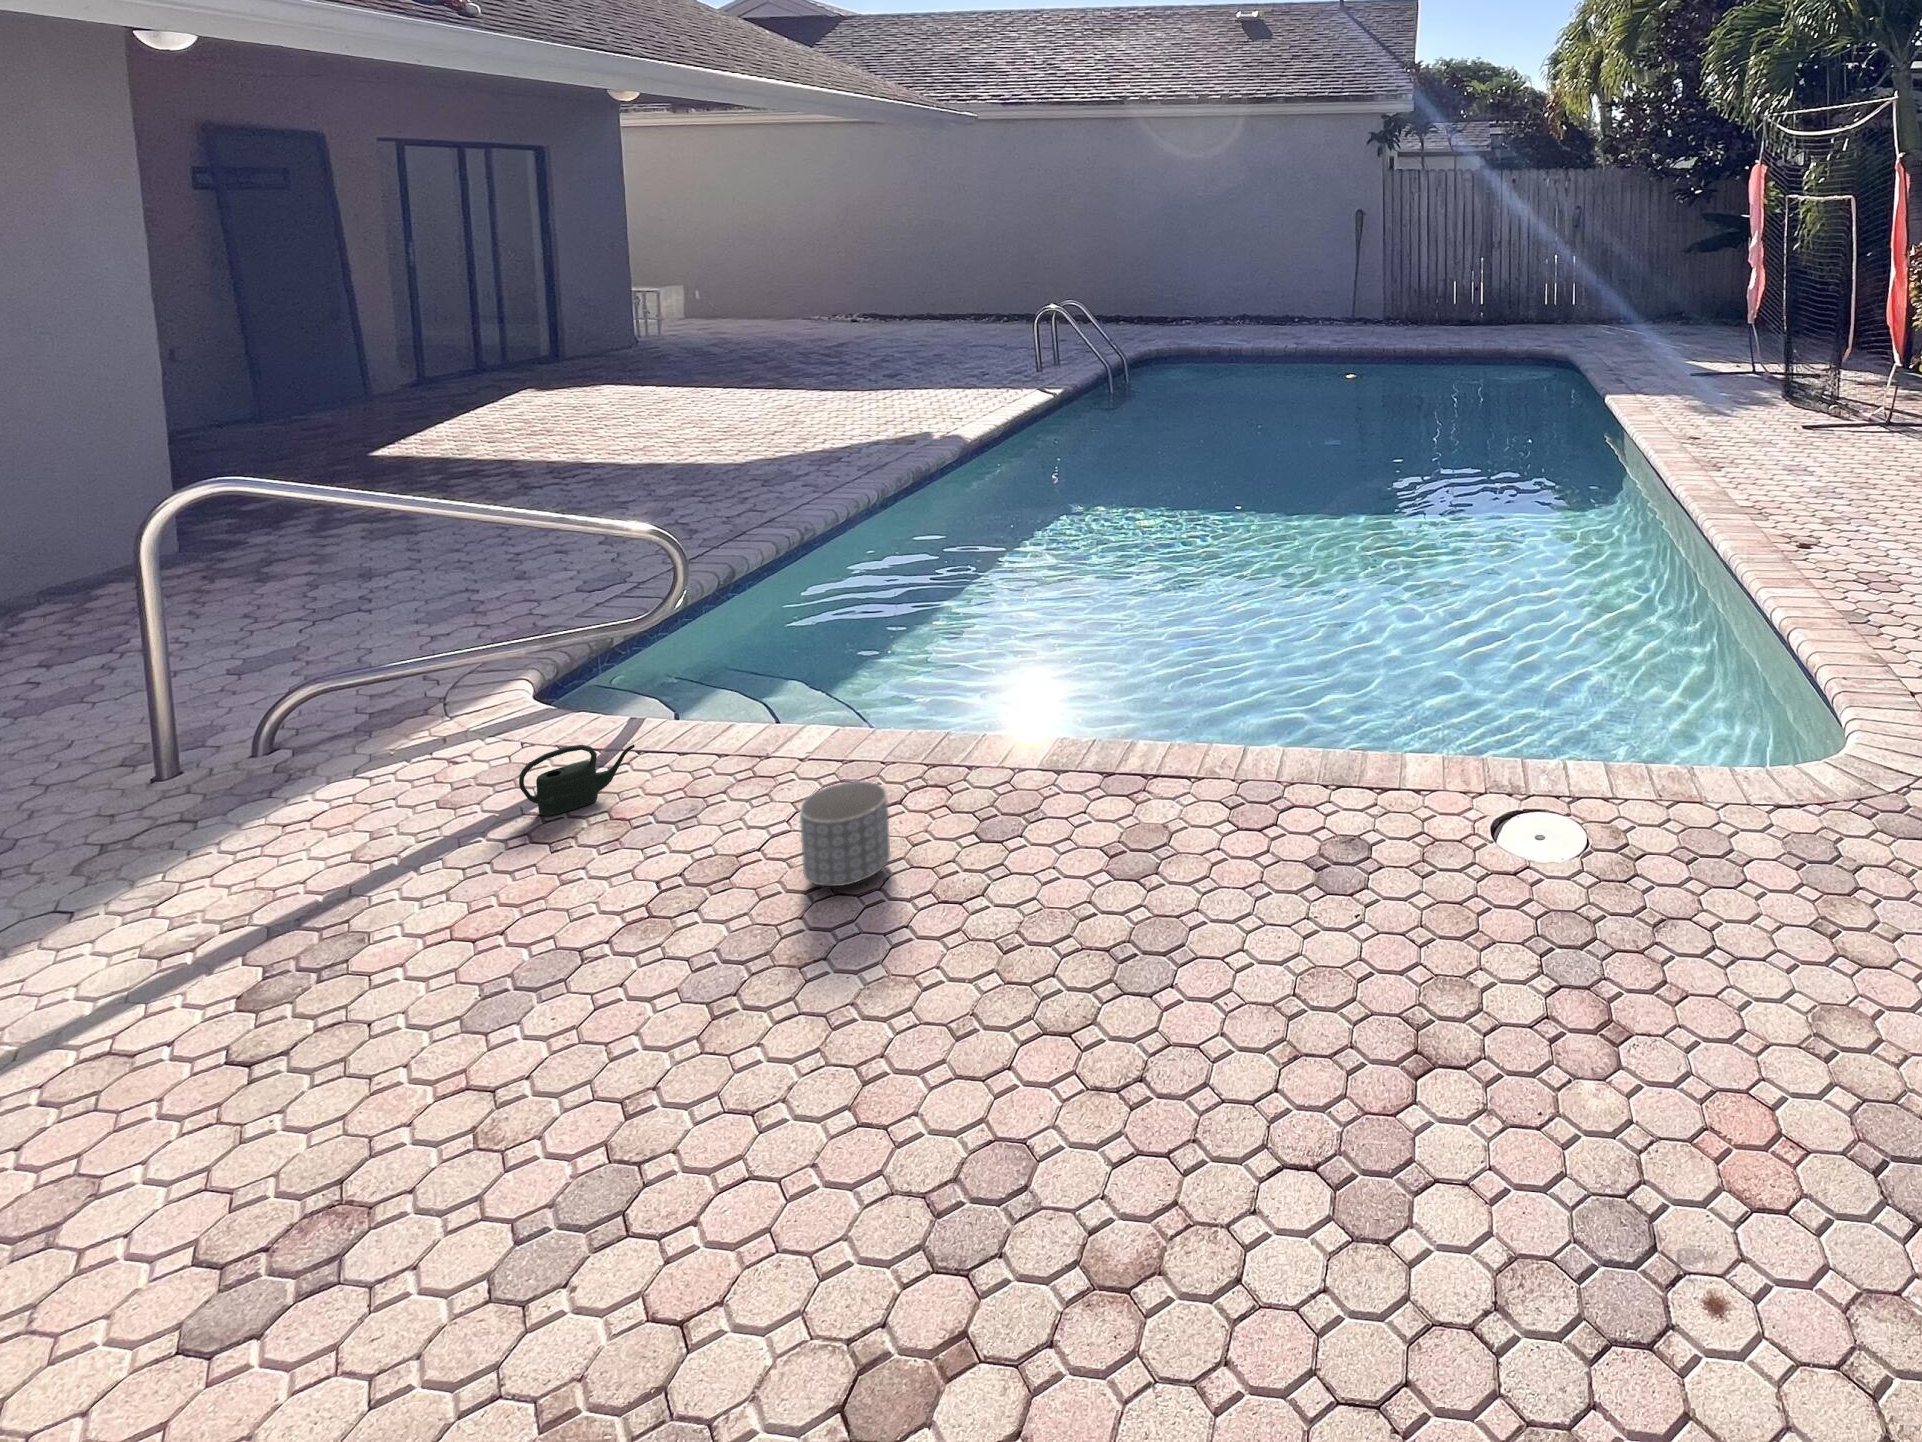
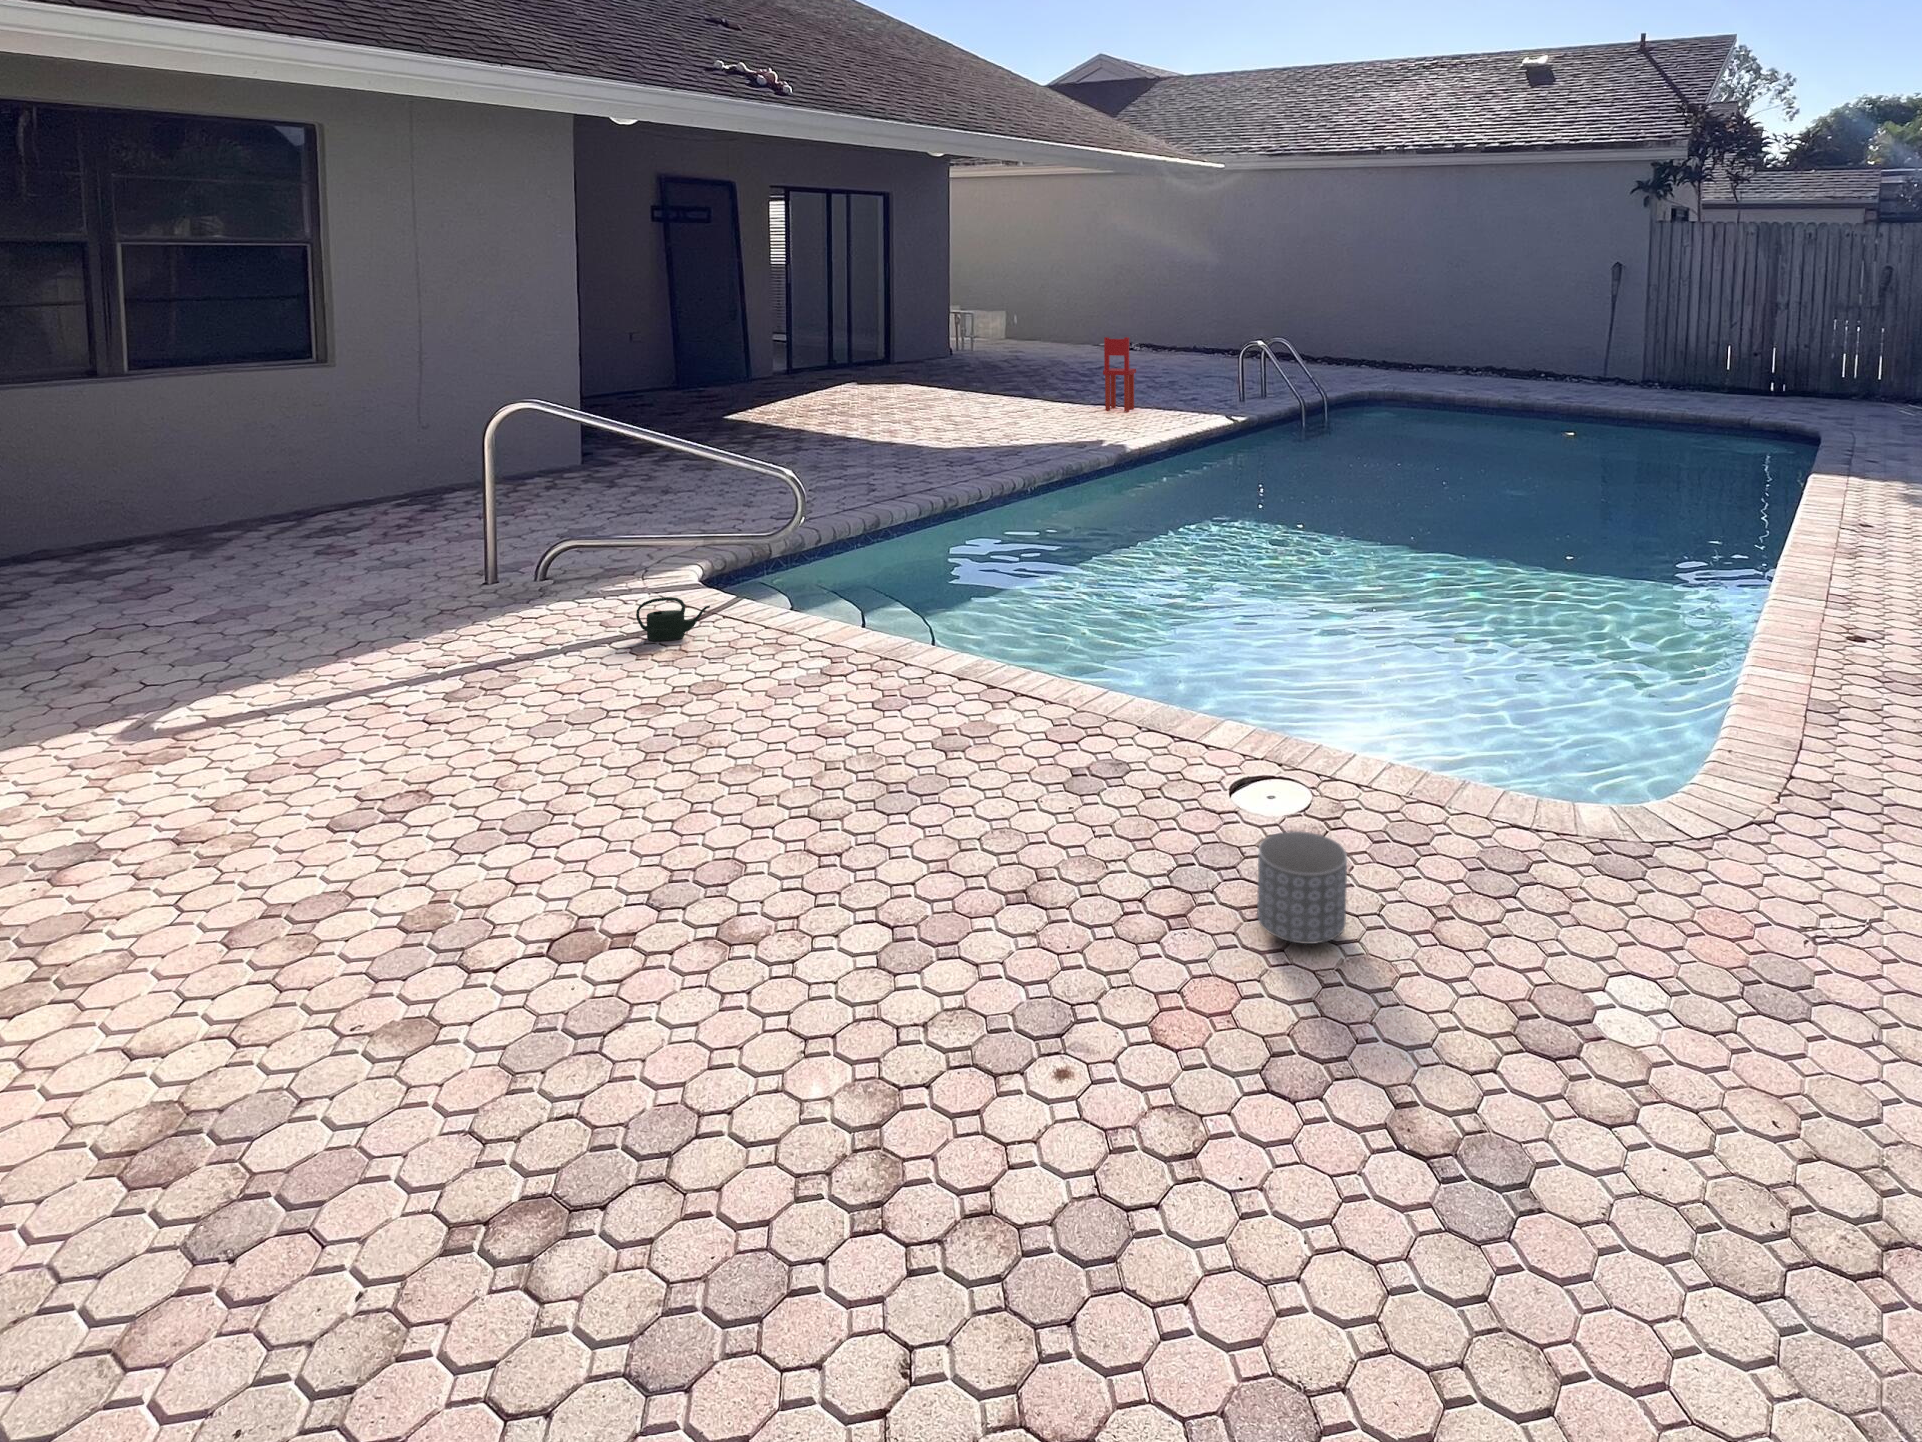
chair: none [893,311,930,396] -> present [1103,337,1136,412]
planter: present [800,781,890,886] -> present [1257,831,1347,944]

